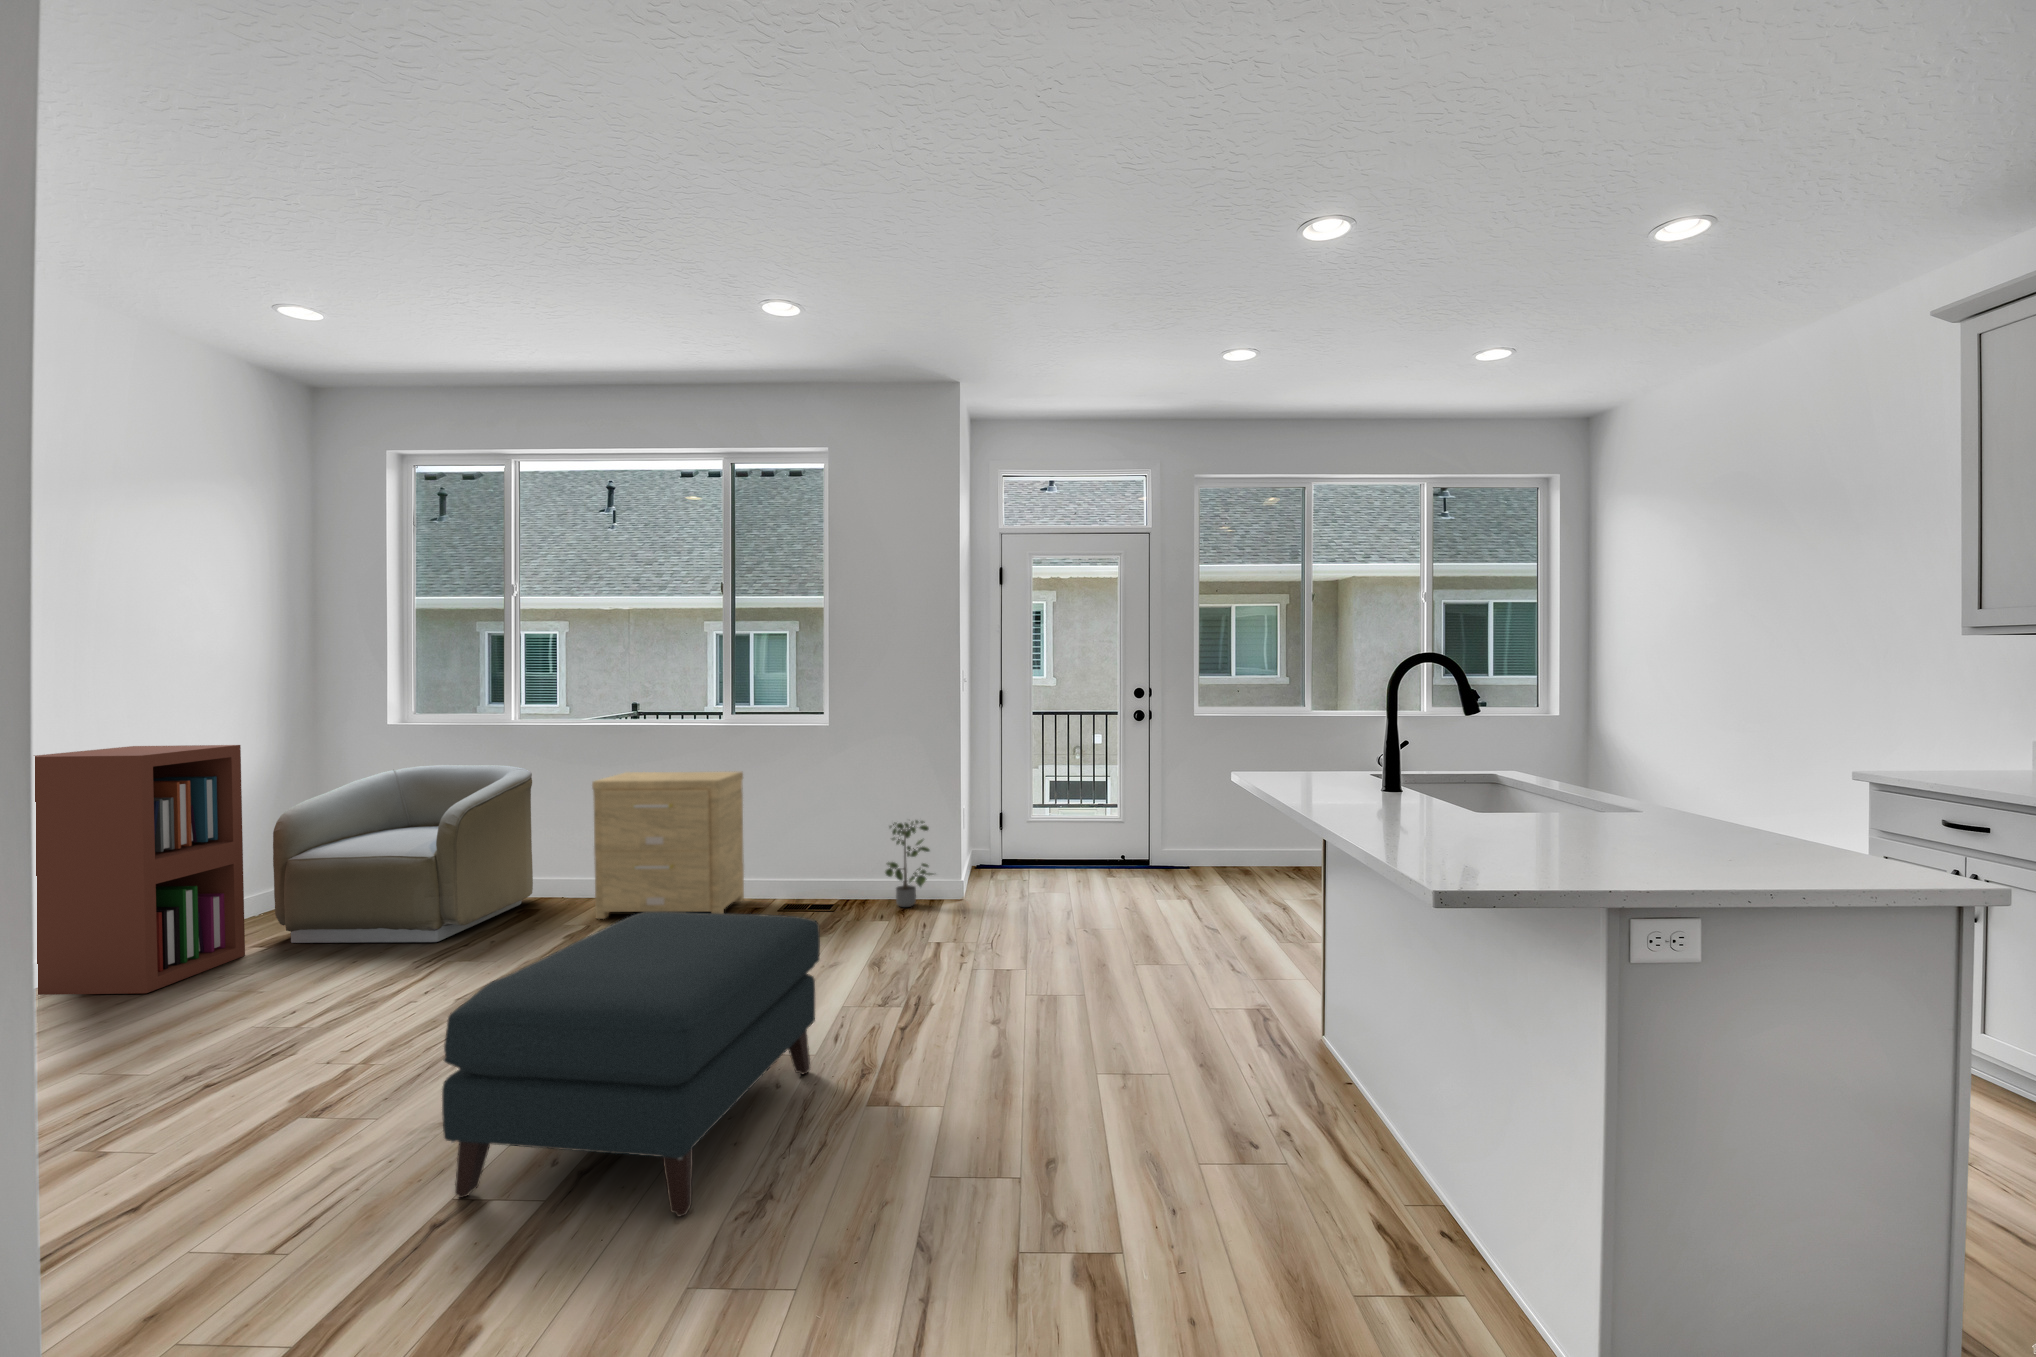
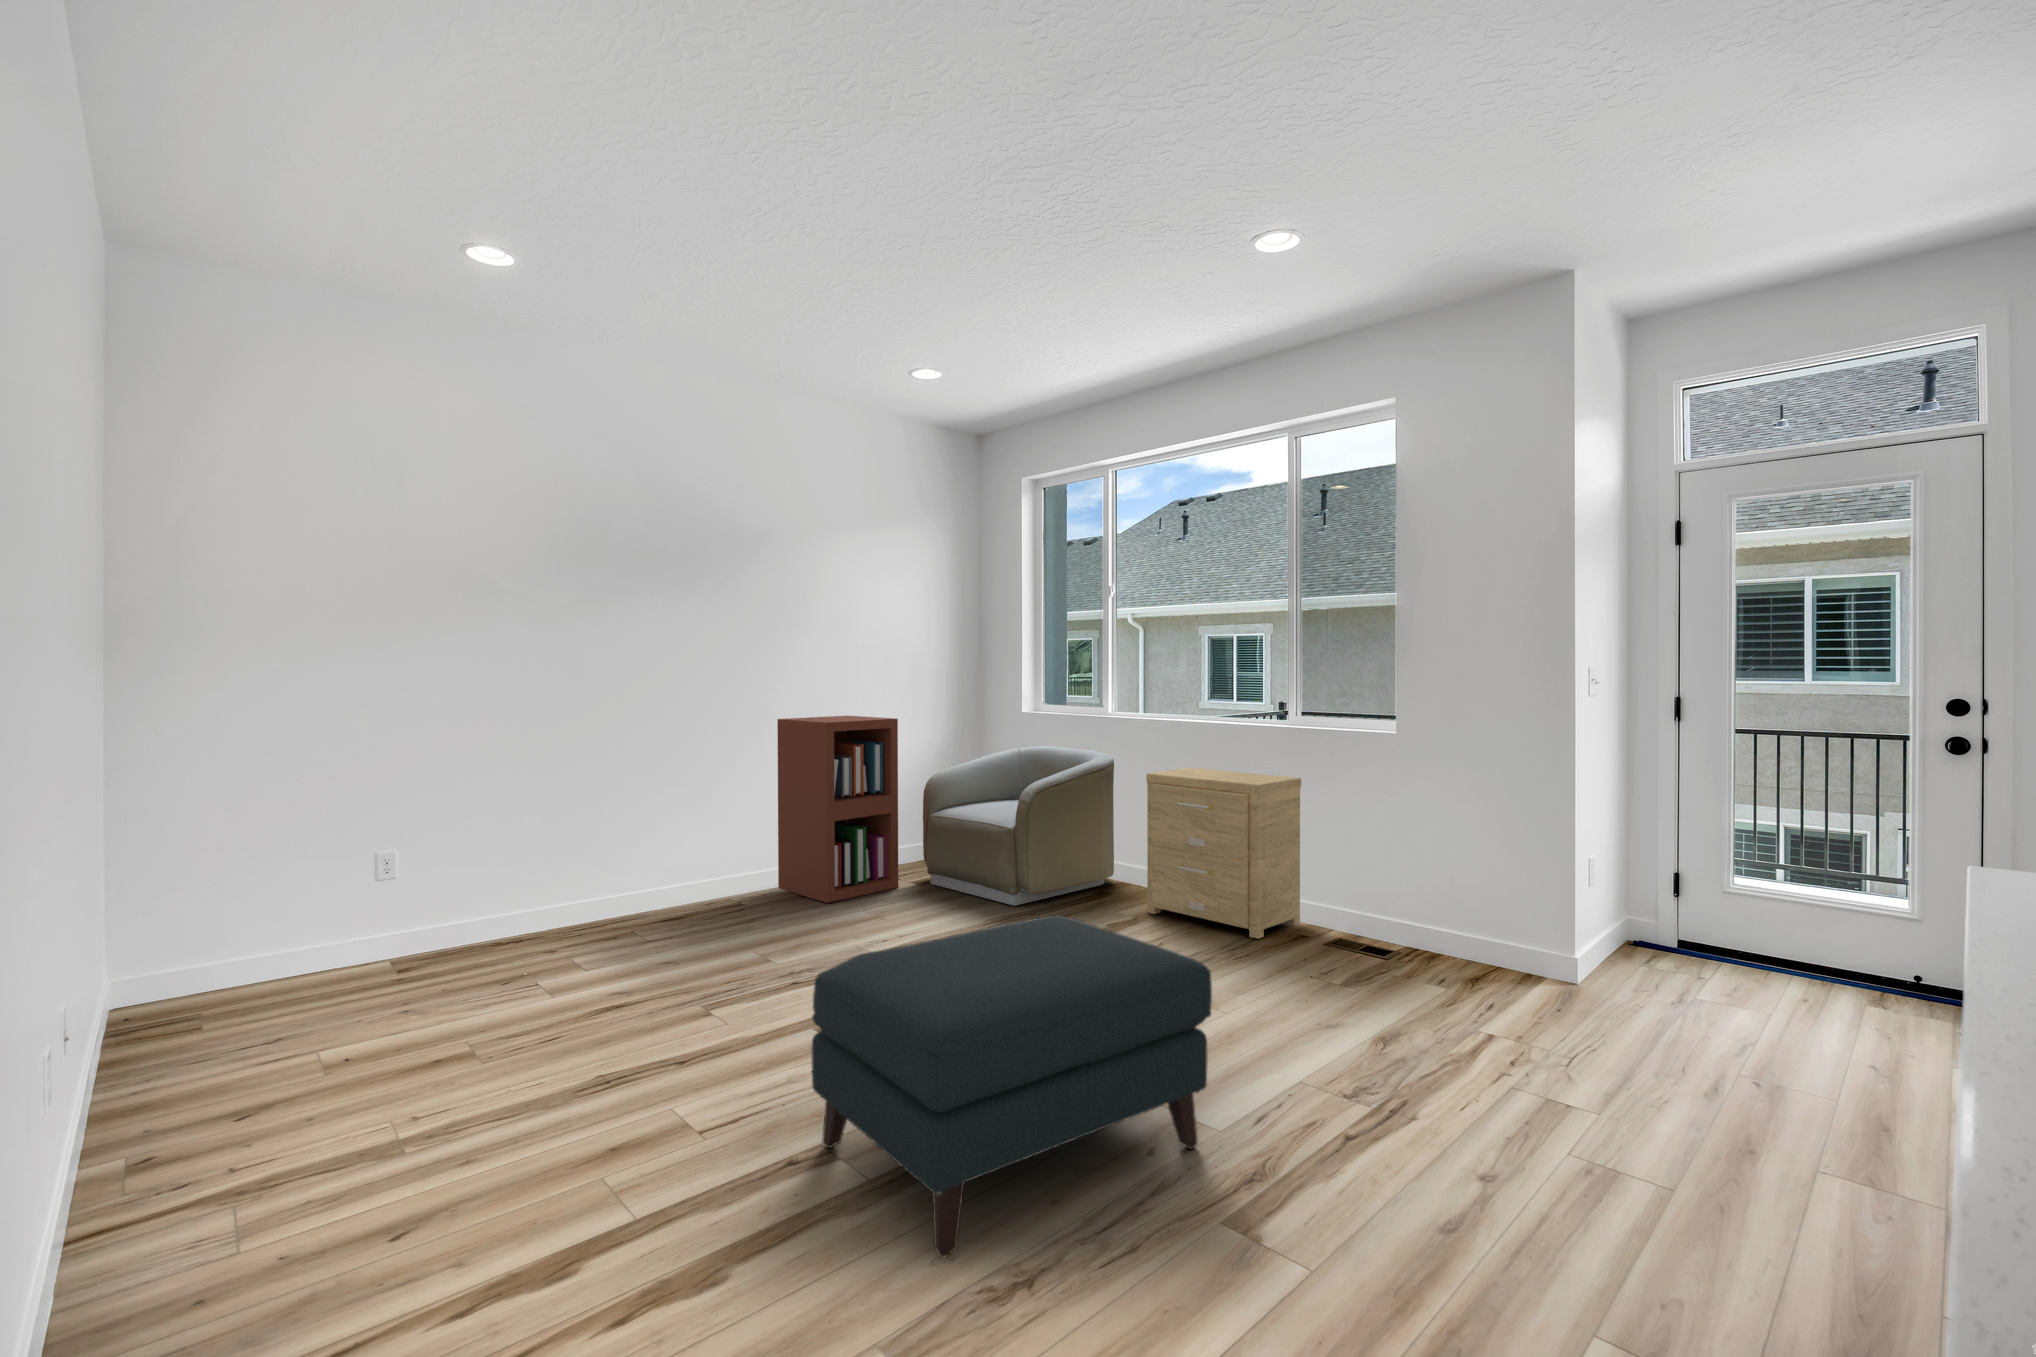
potted plant: present [885,820,933,907] -> none [1456,860,1534,977]

